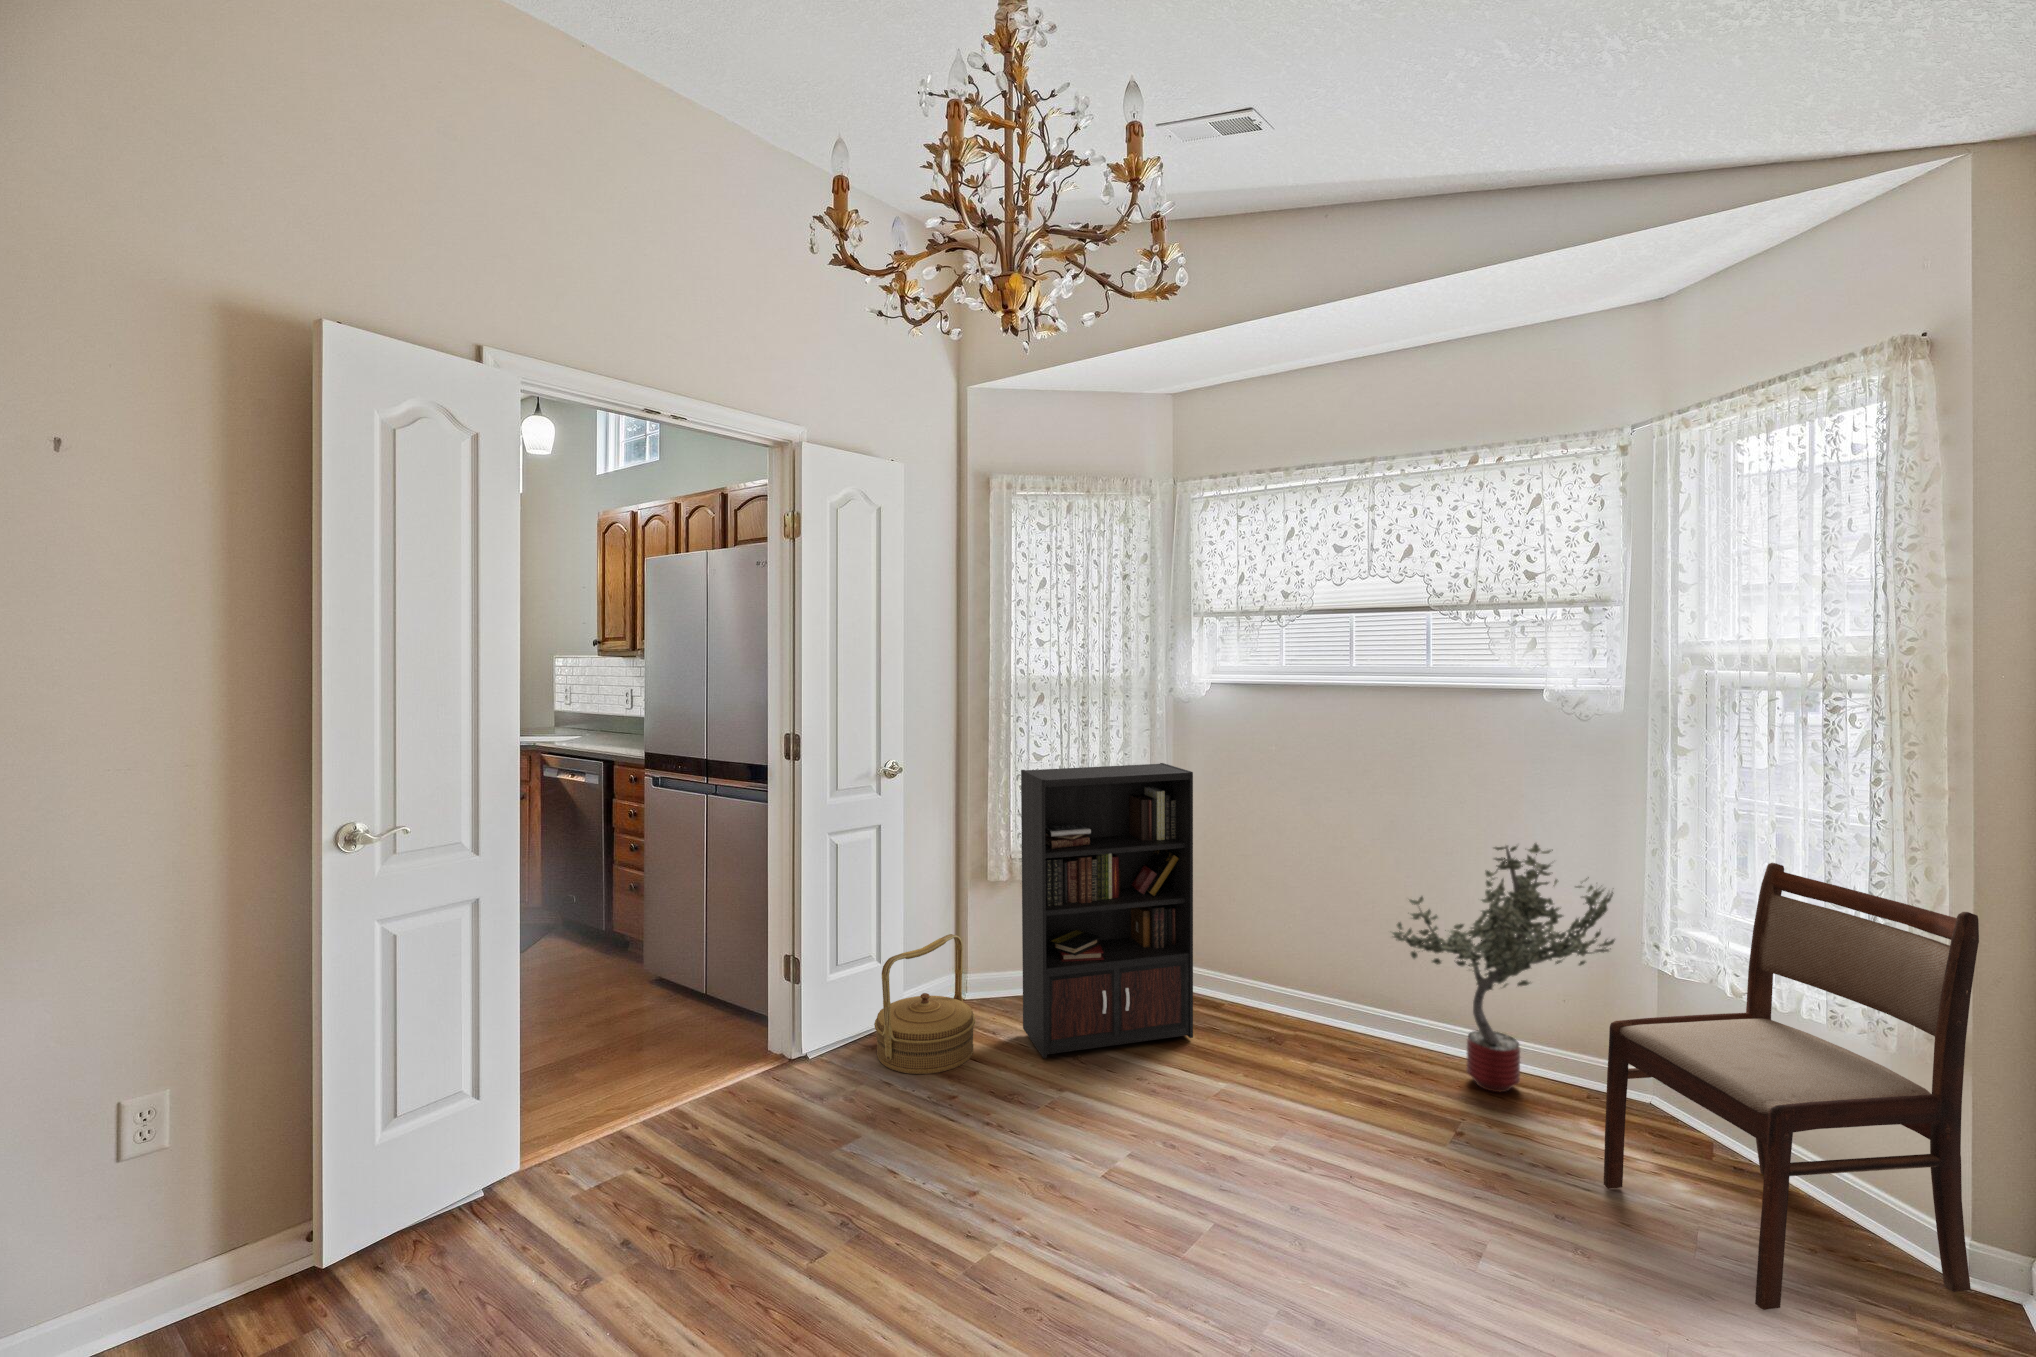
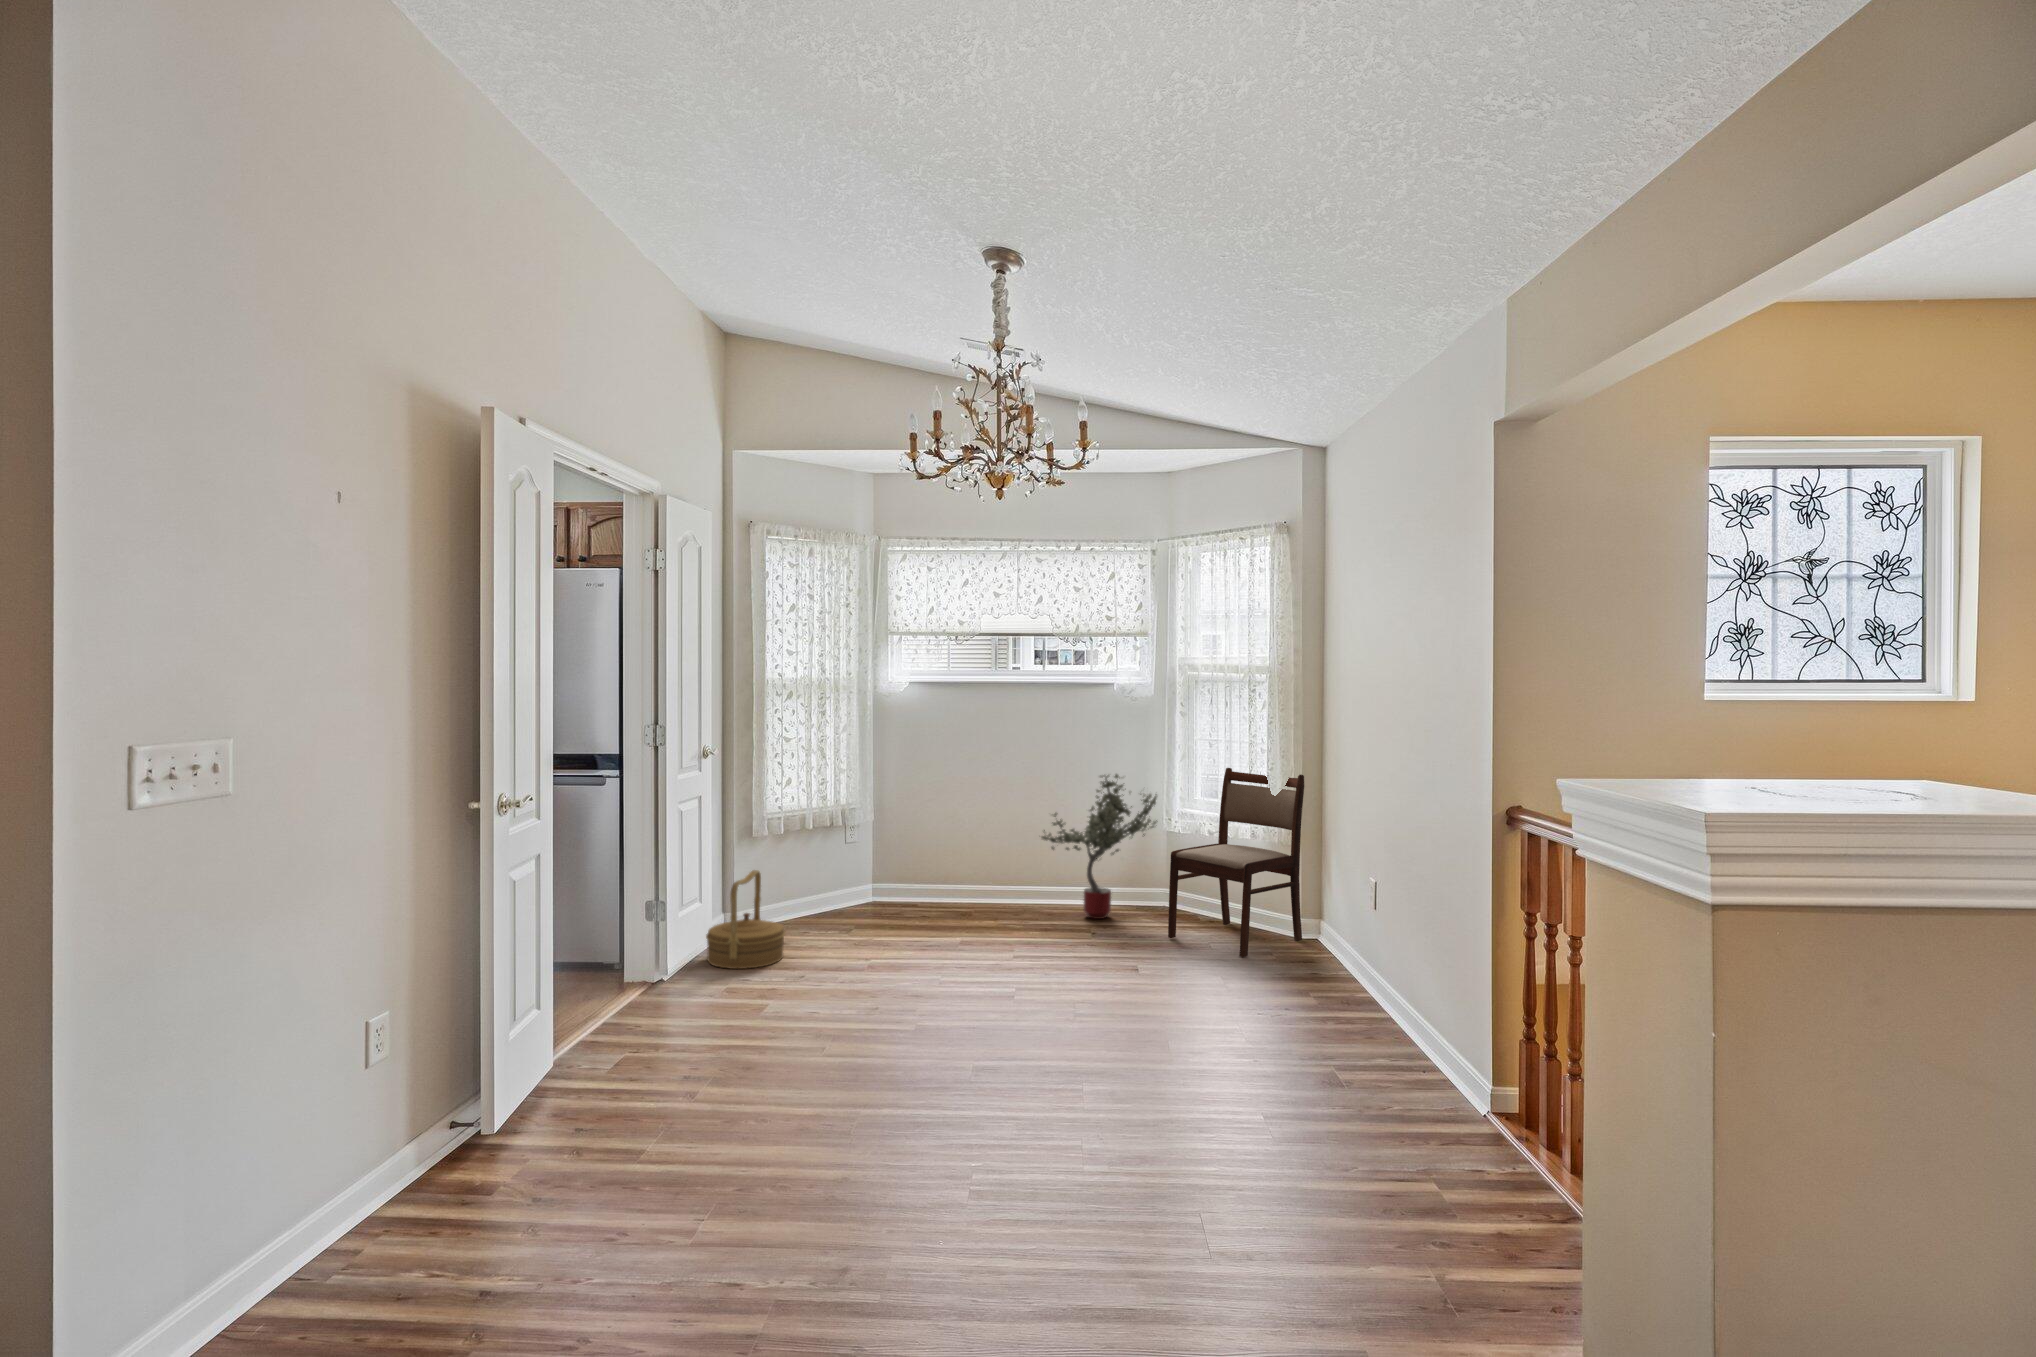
bookcase: present [1021,763,1193,1058] -> none [804,738,924,946]

